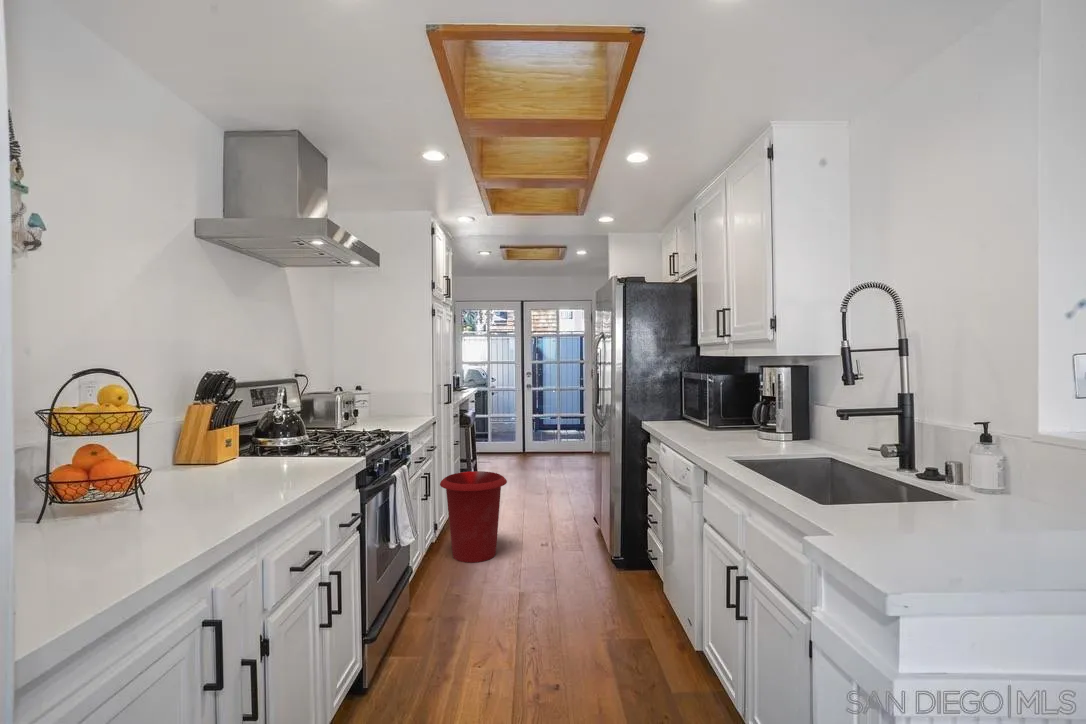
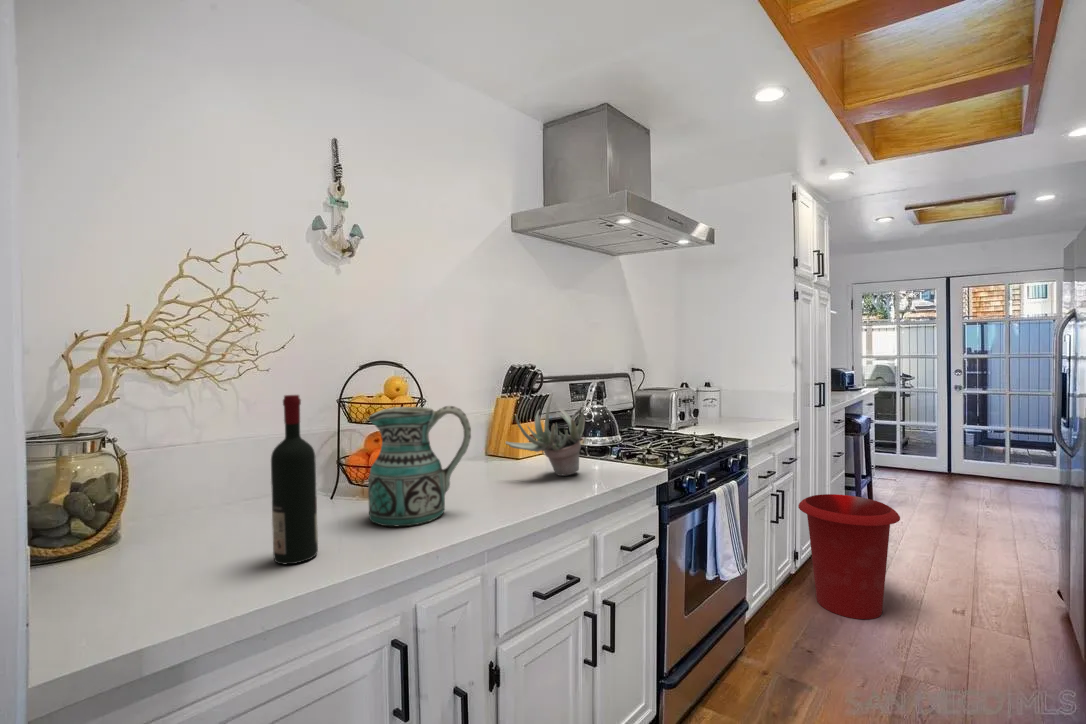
succulent plant: none [227,398,306,473] -> present [506,394,585,476]
wine bottle: none [54,404,109,572] -> present [271,395,318,565]
ceramic pitcher: none [114,411,227,530] -> present [368,406,471,526]

